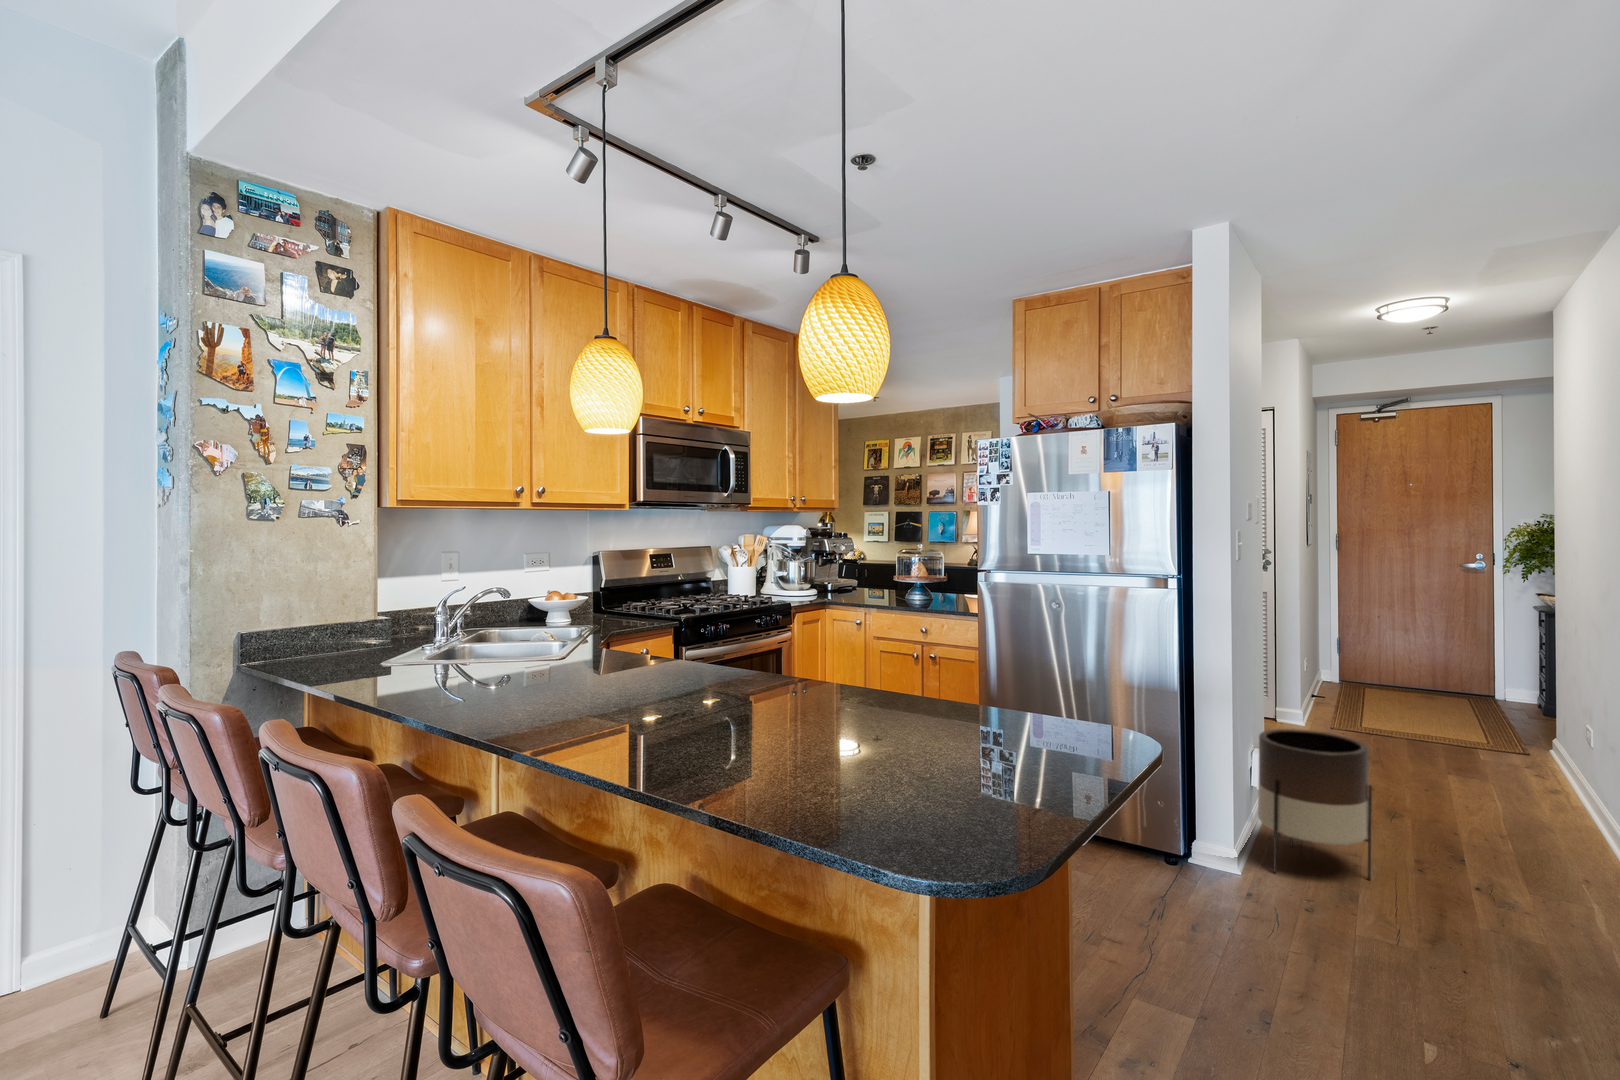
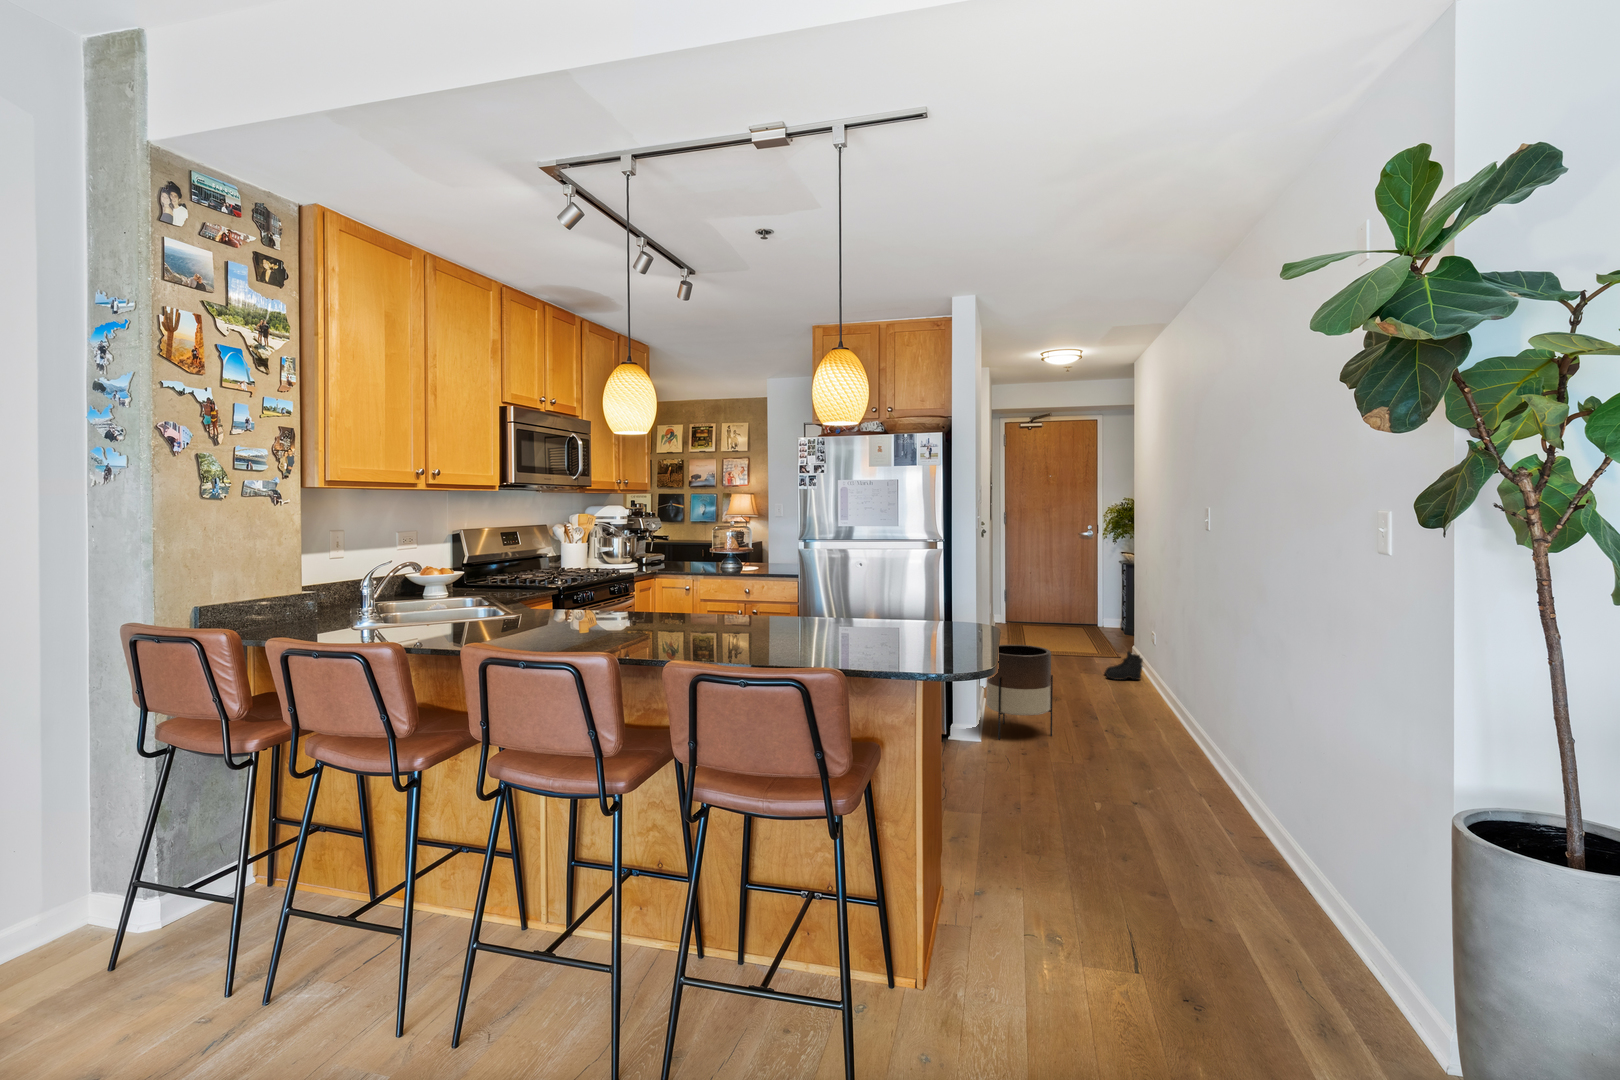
boots: none [1492,748,1568,797] -> present [1105,651,1143,680]

